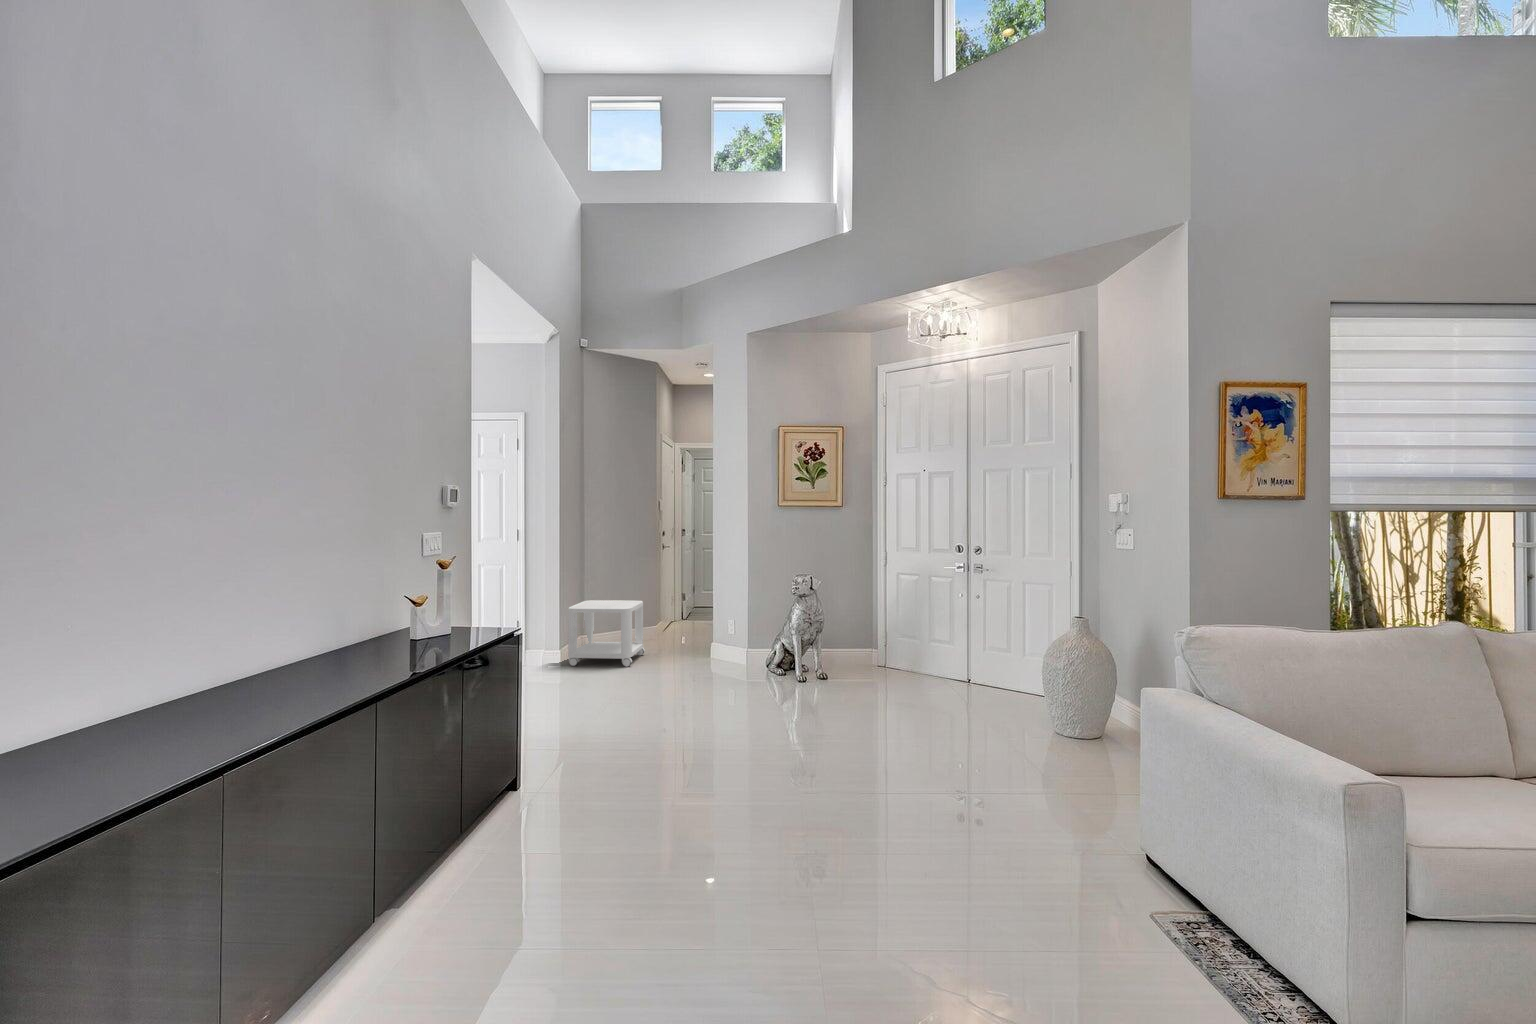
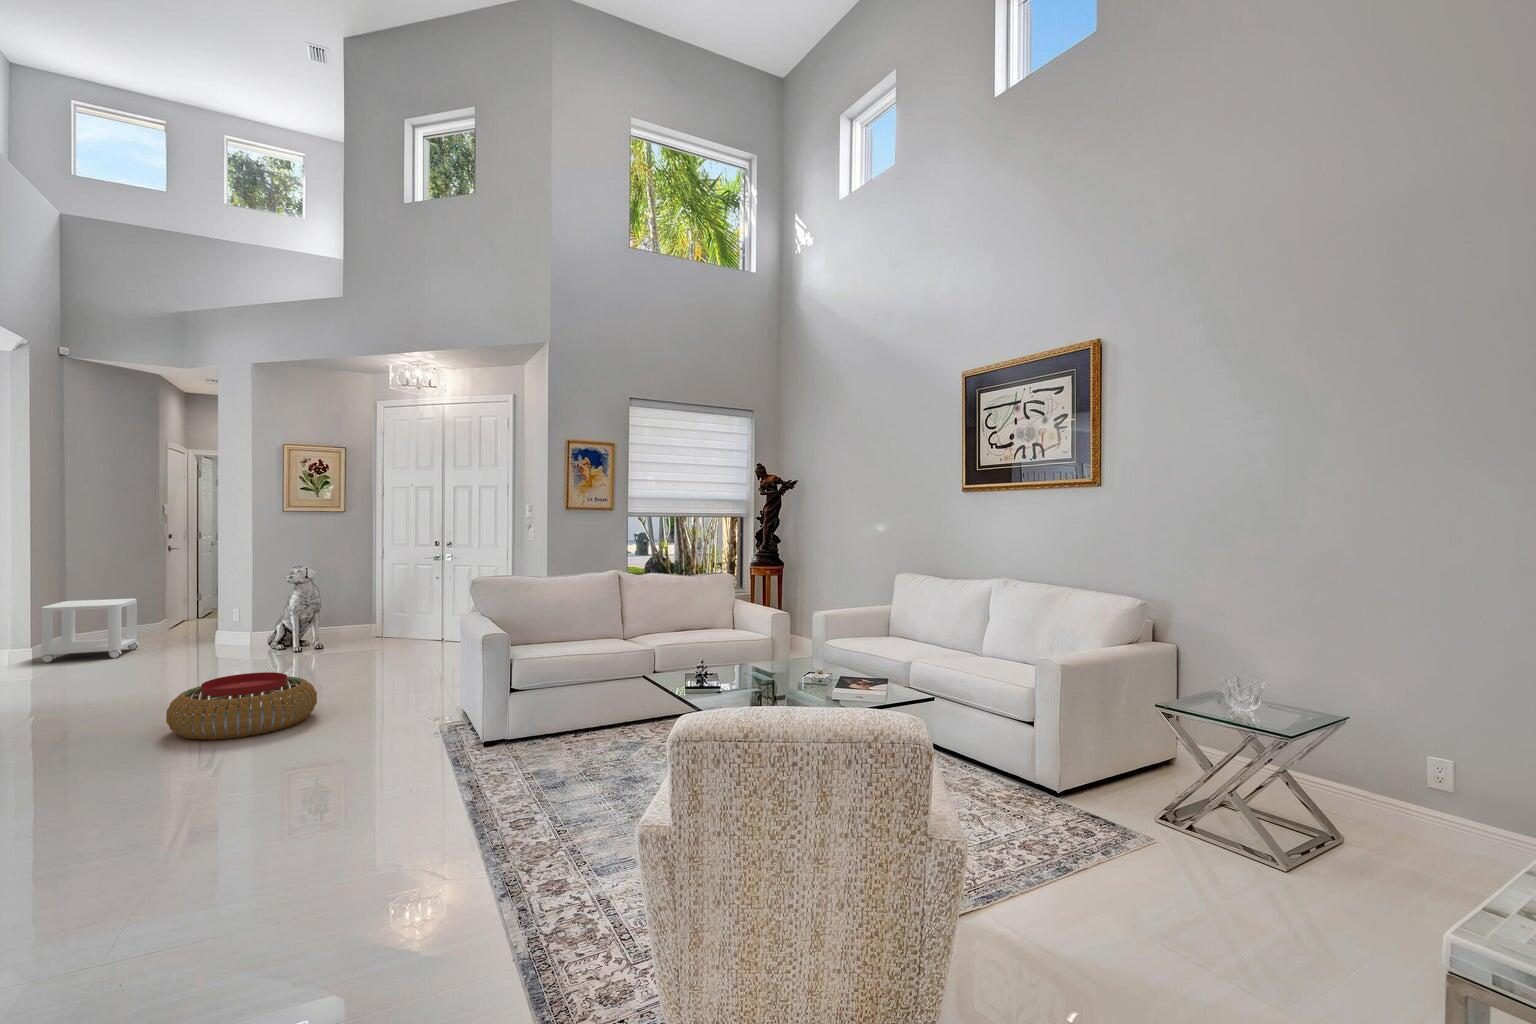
pouf: none [709,754,907,888] -> present [166,672,317,740]

